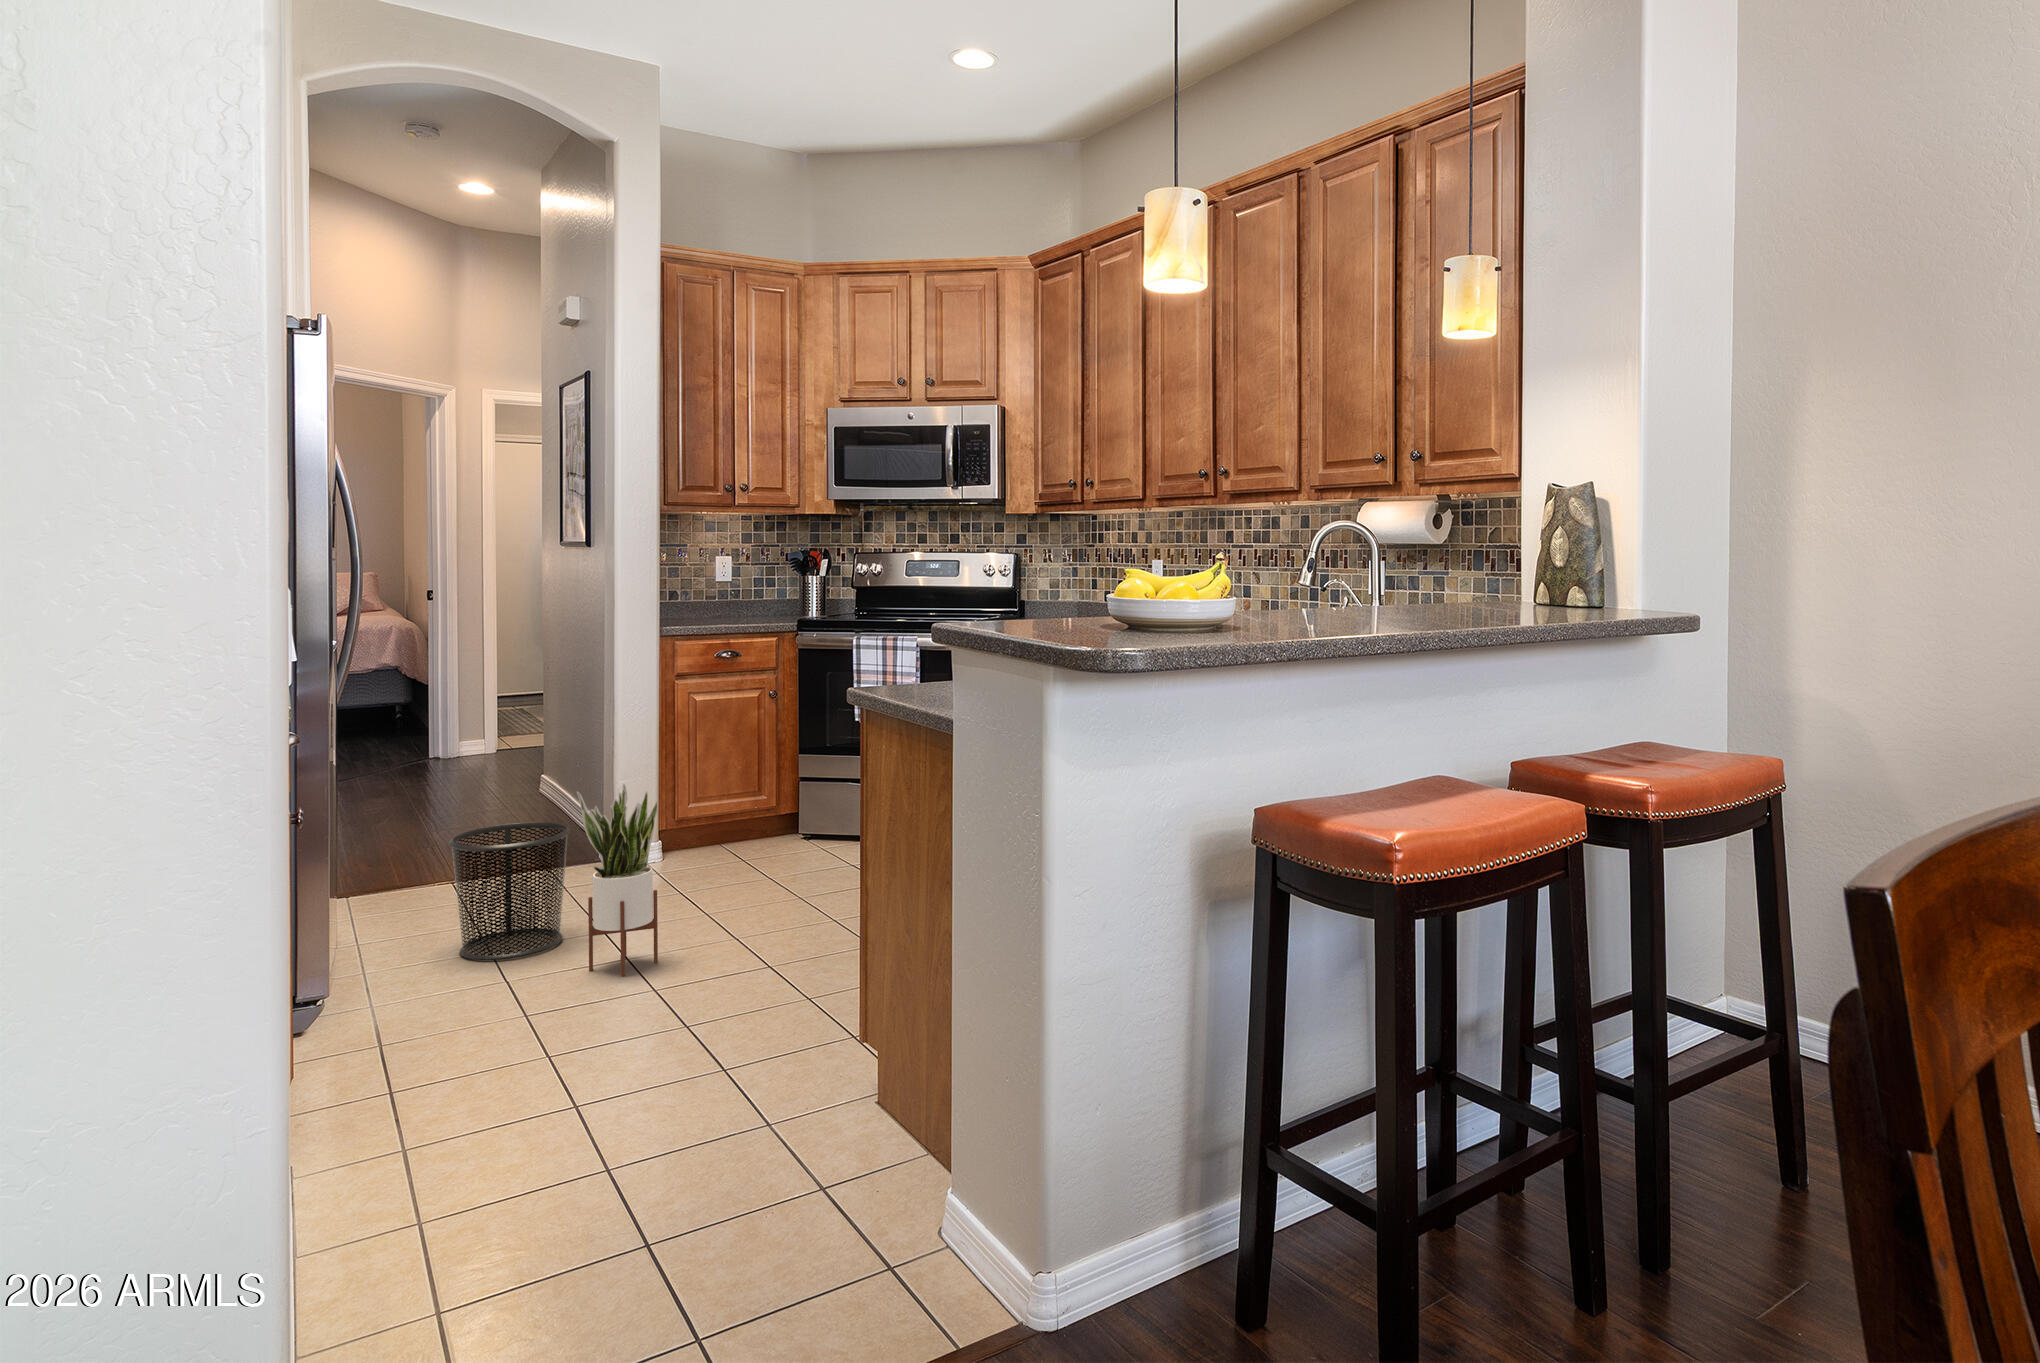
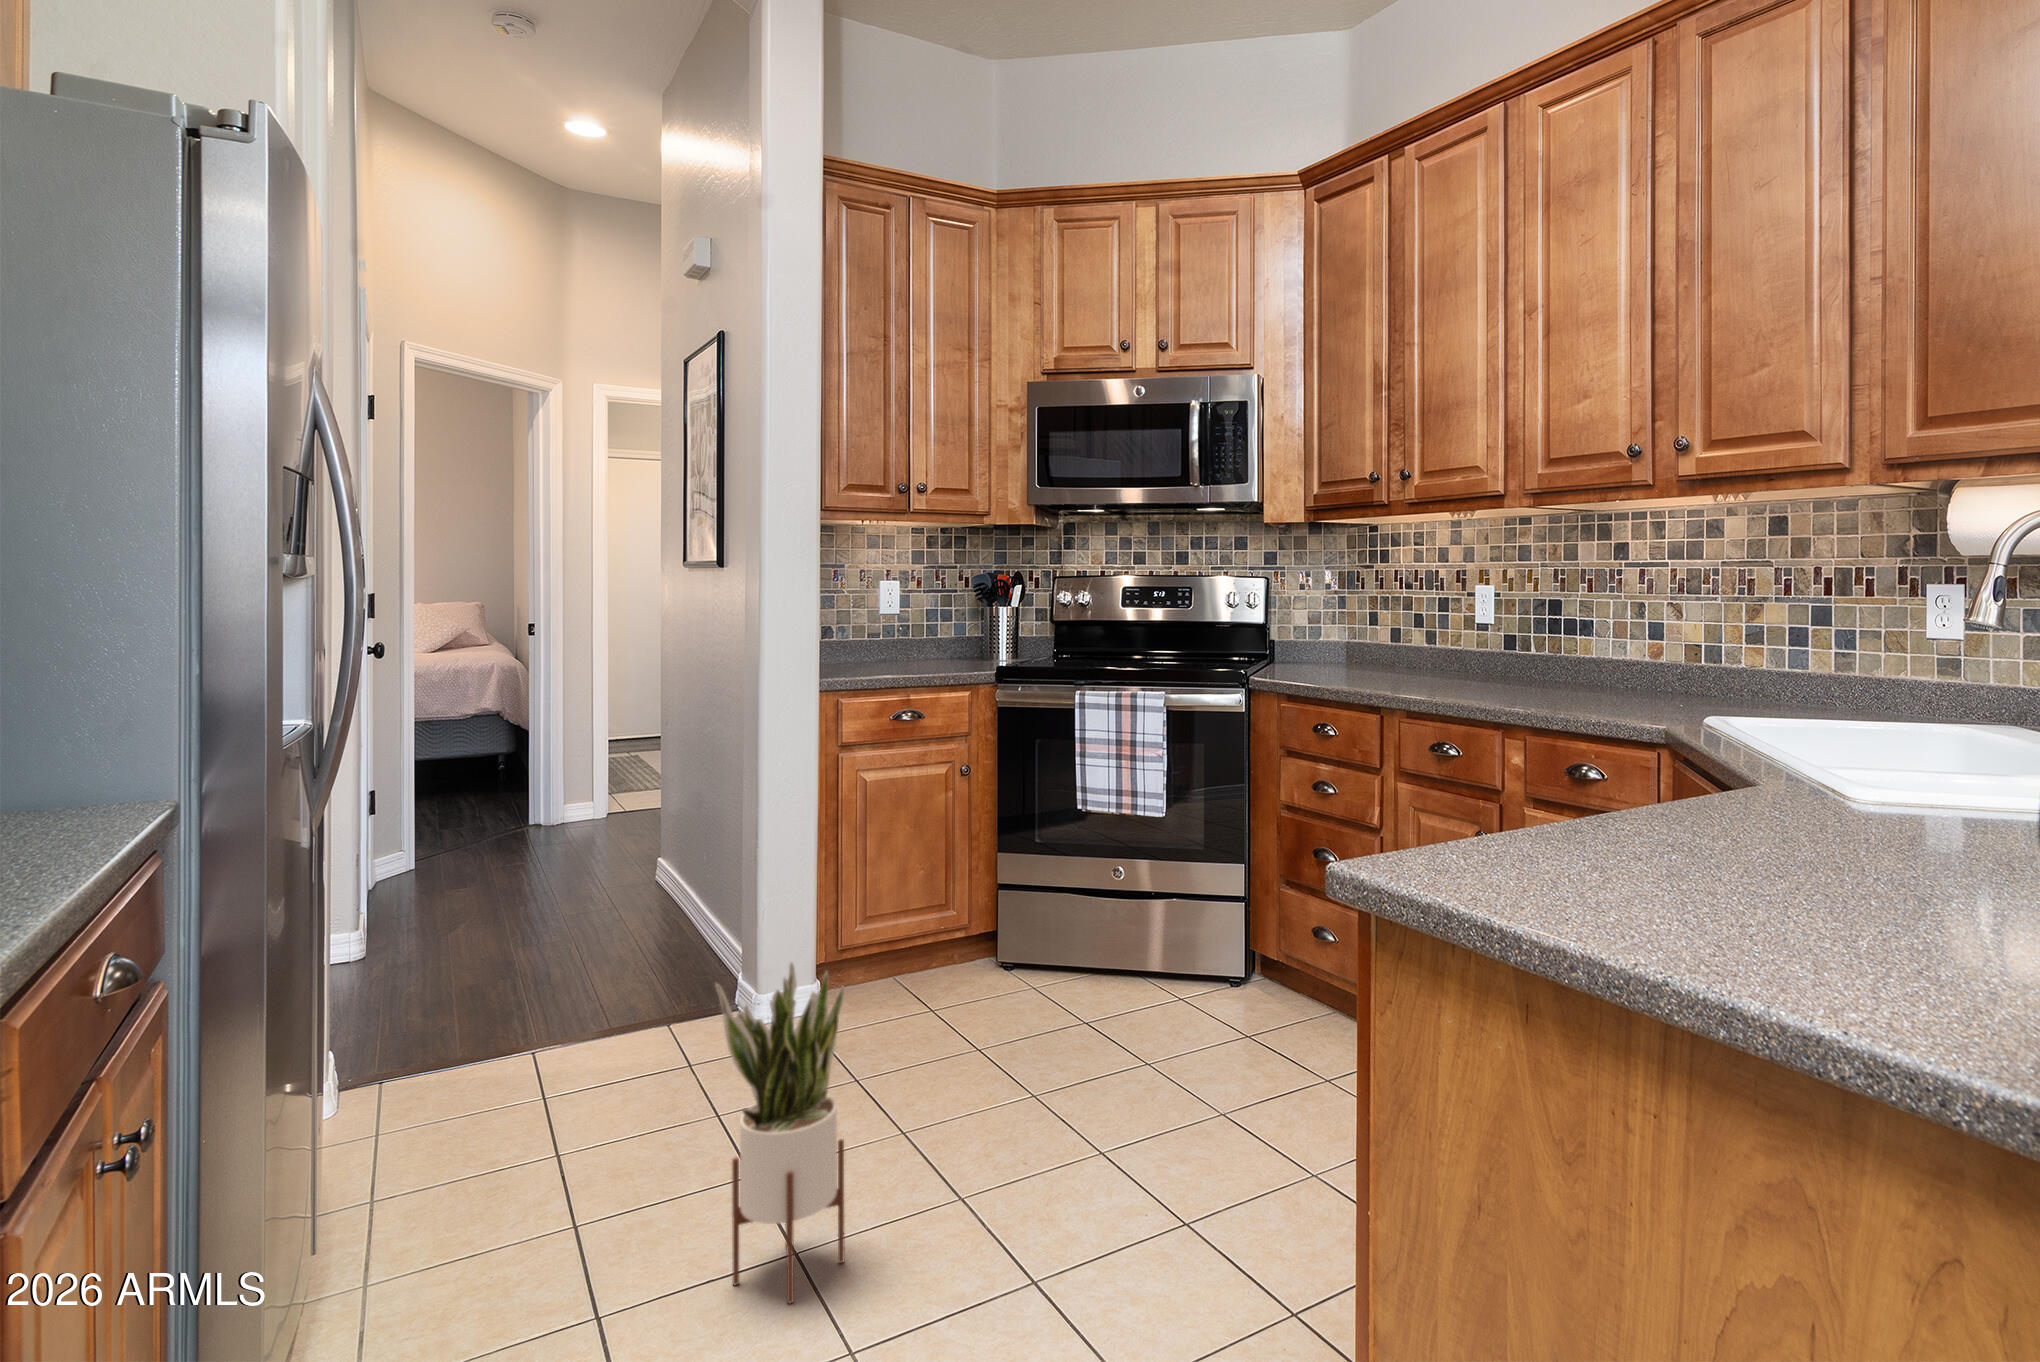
waste bin: present [449,822,571,961] -> none [510,997,702,1251]

